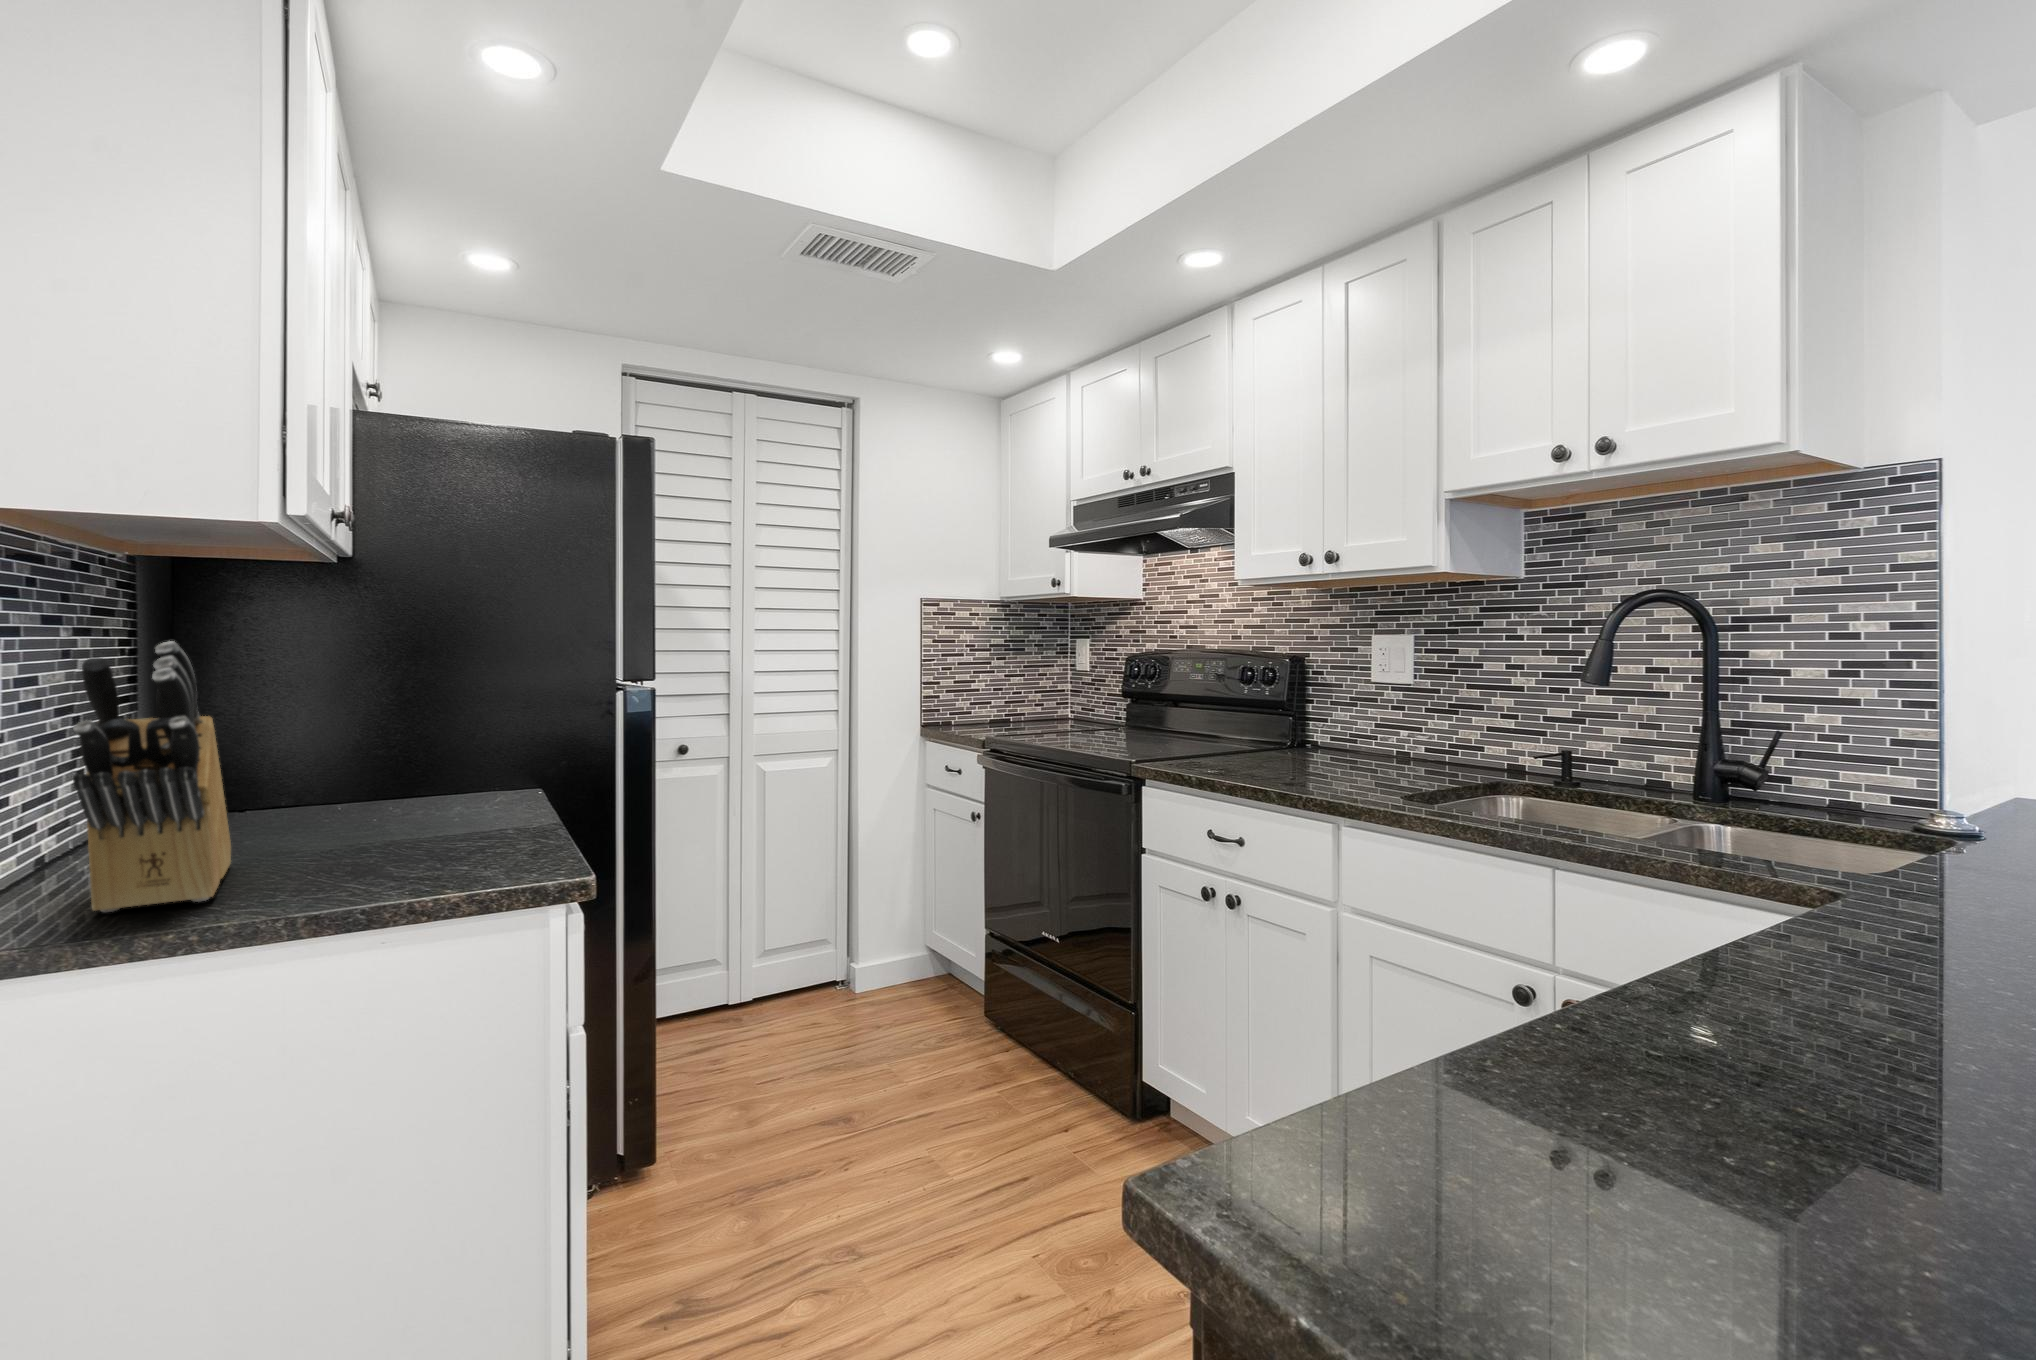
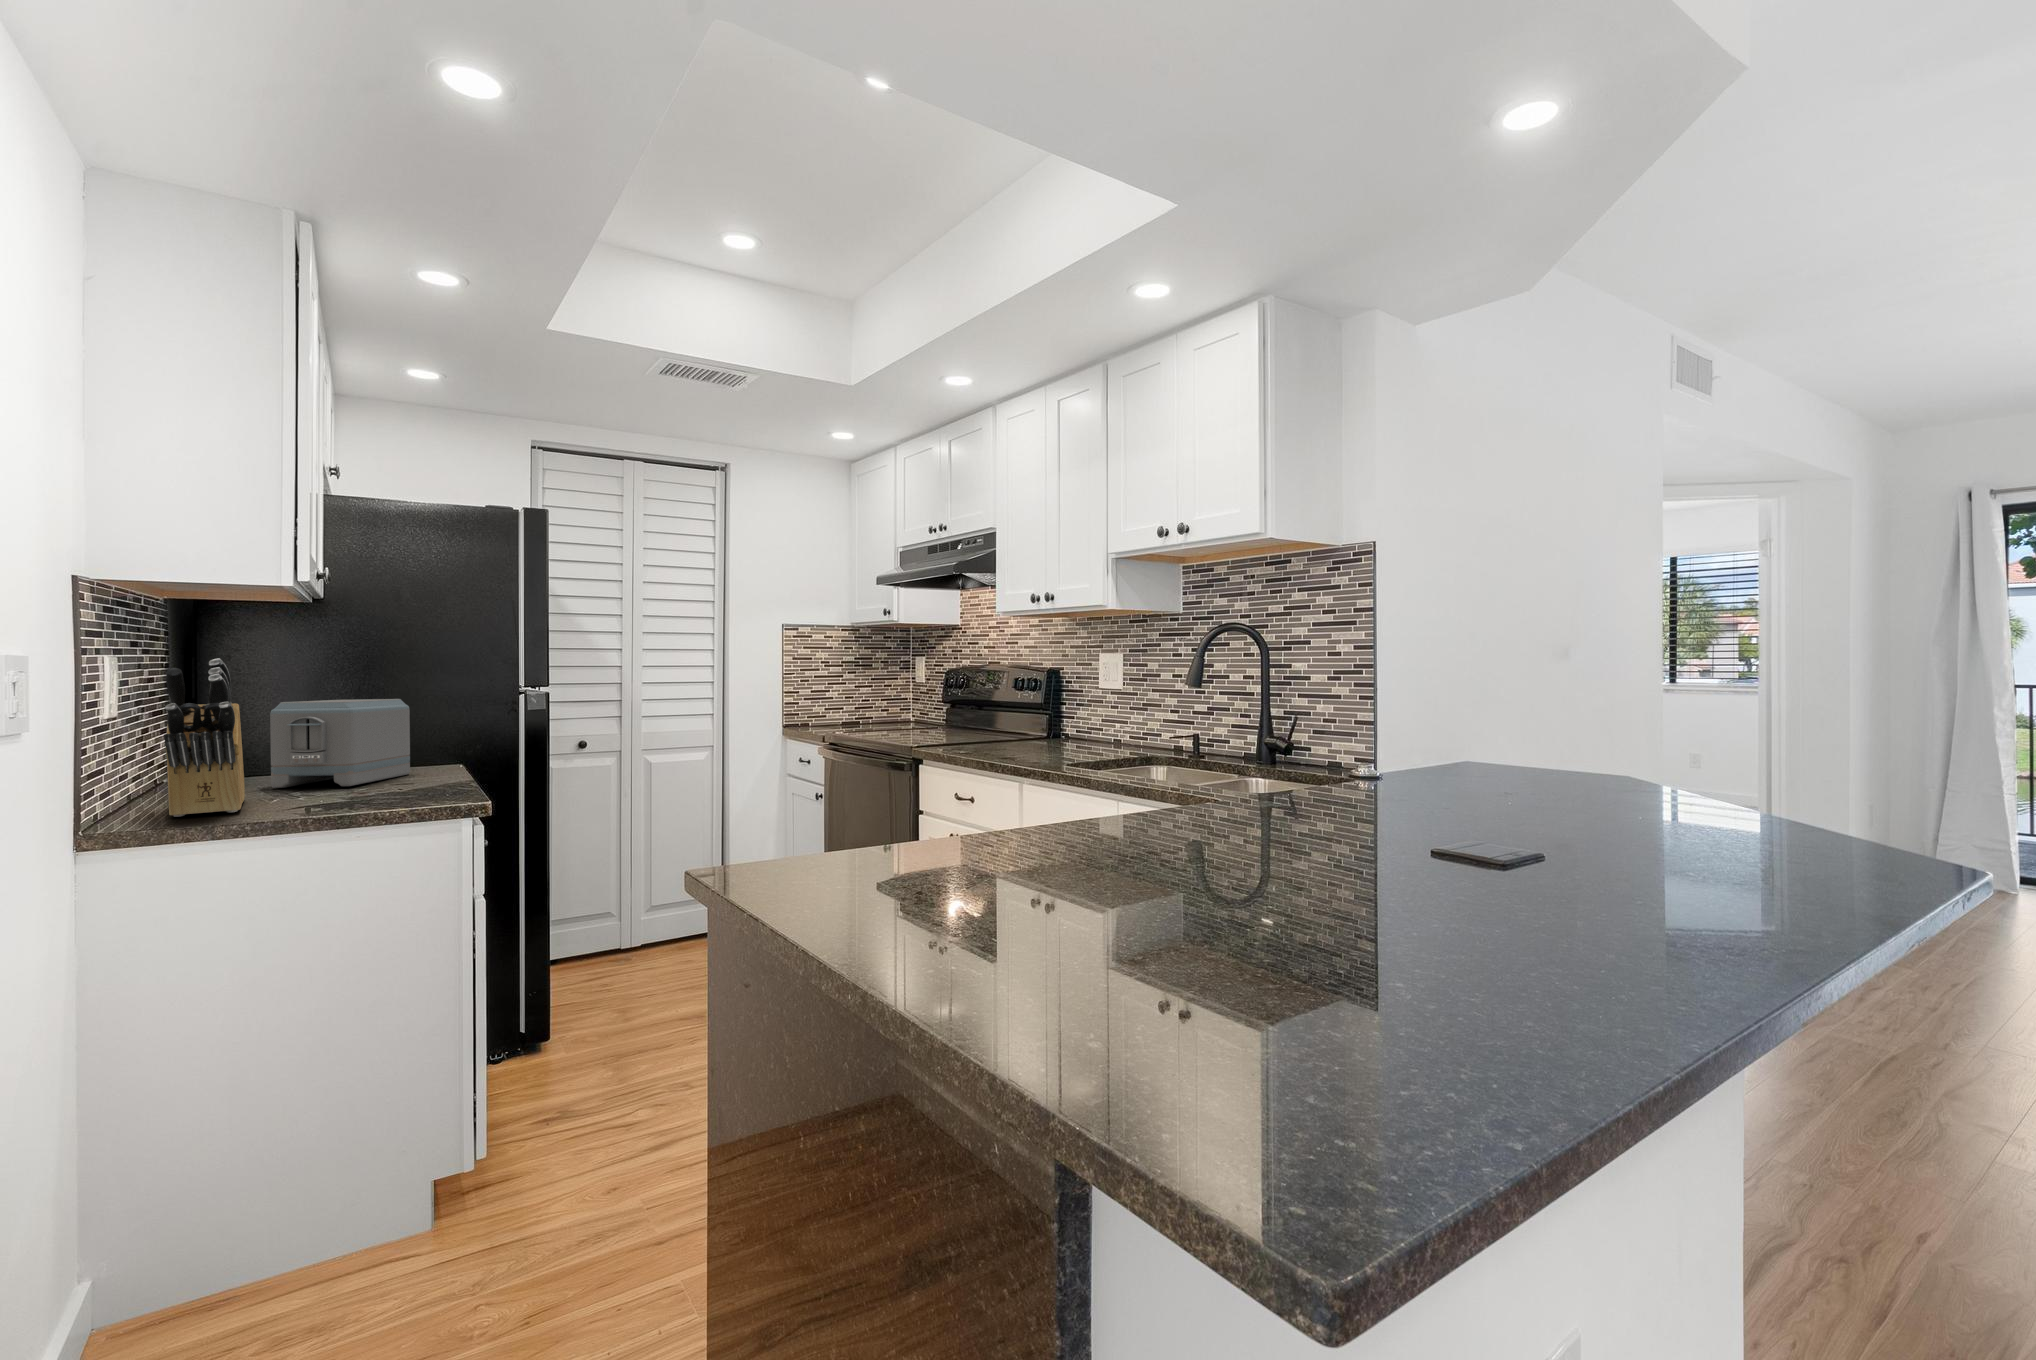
toaster: none [275,700,478,838] -> present [270,699,410,788]

